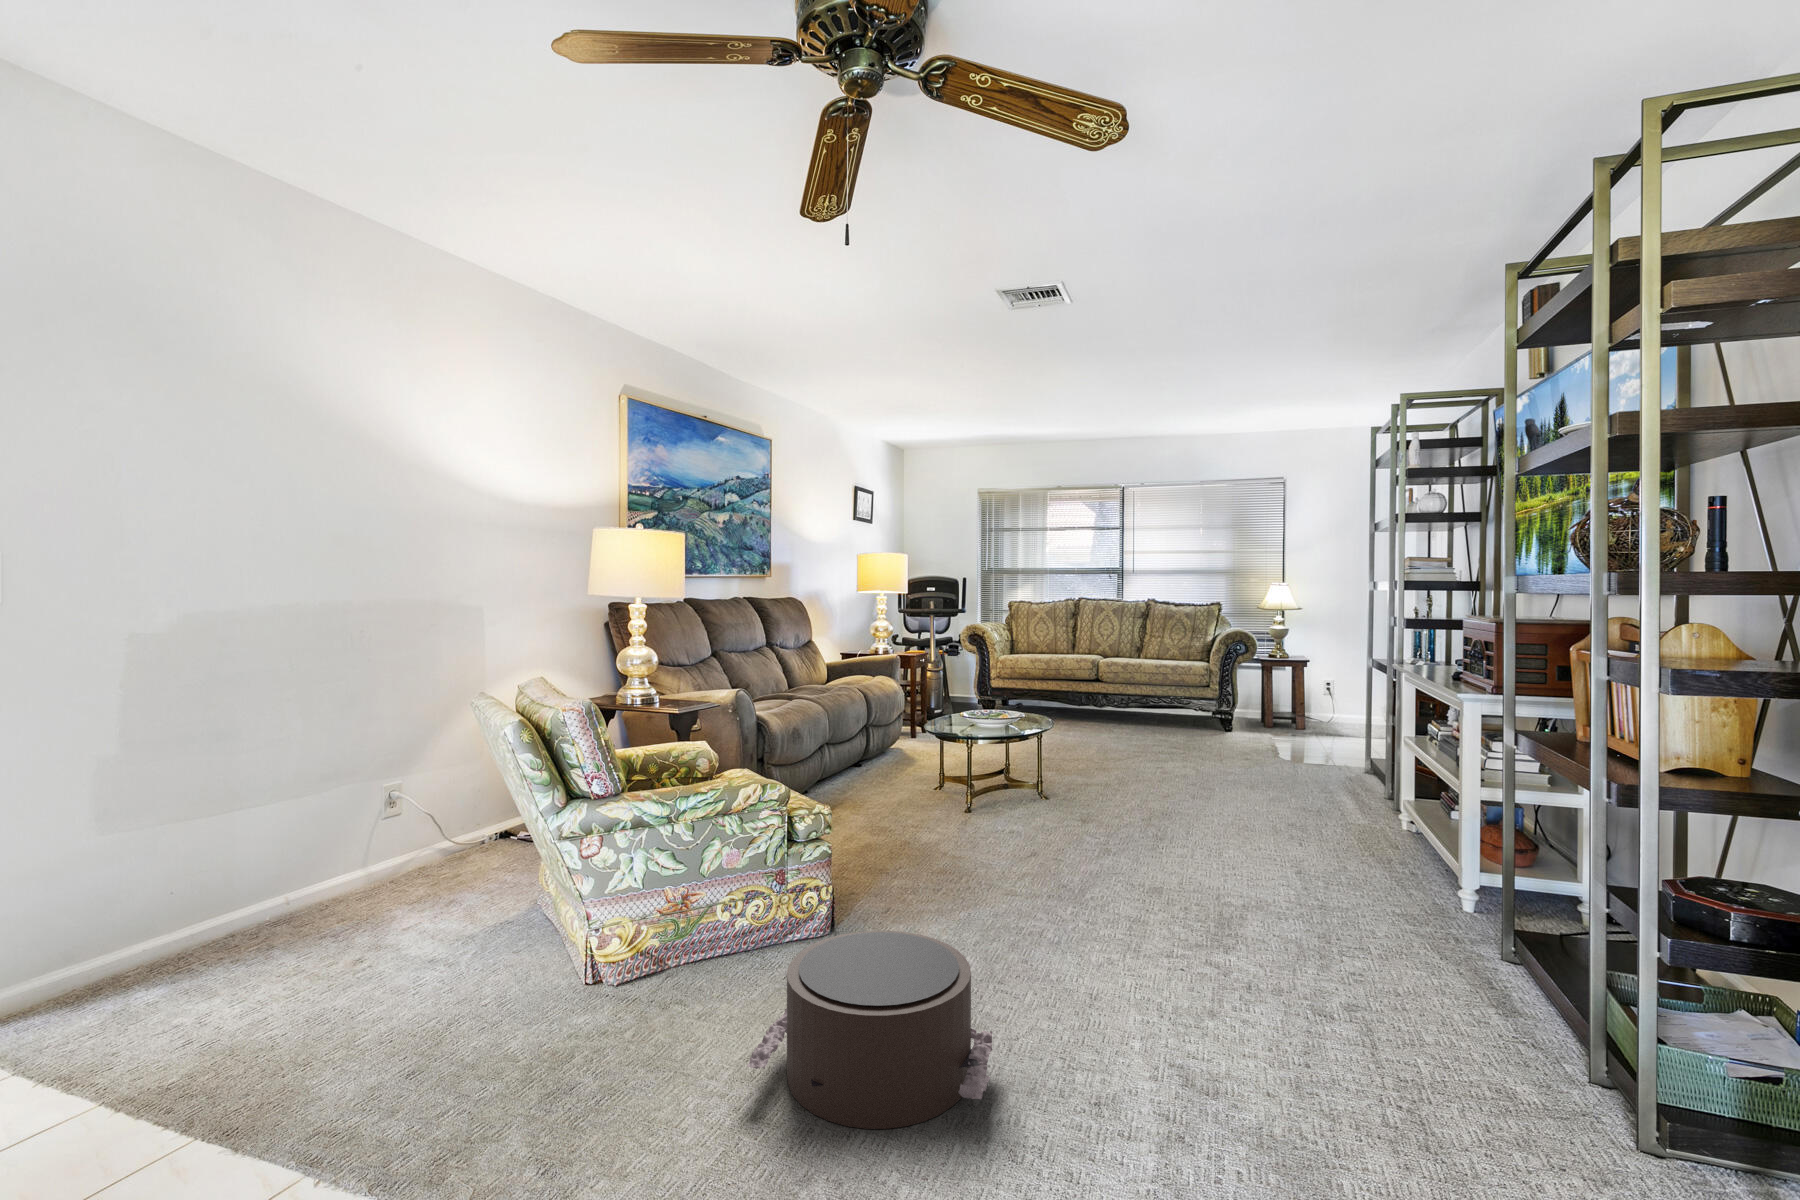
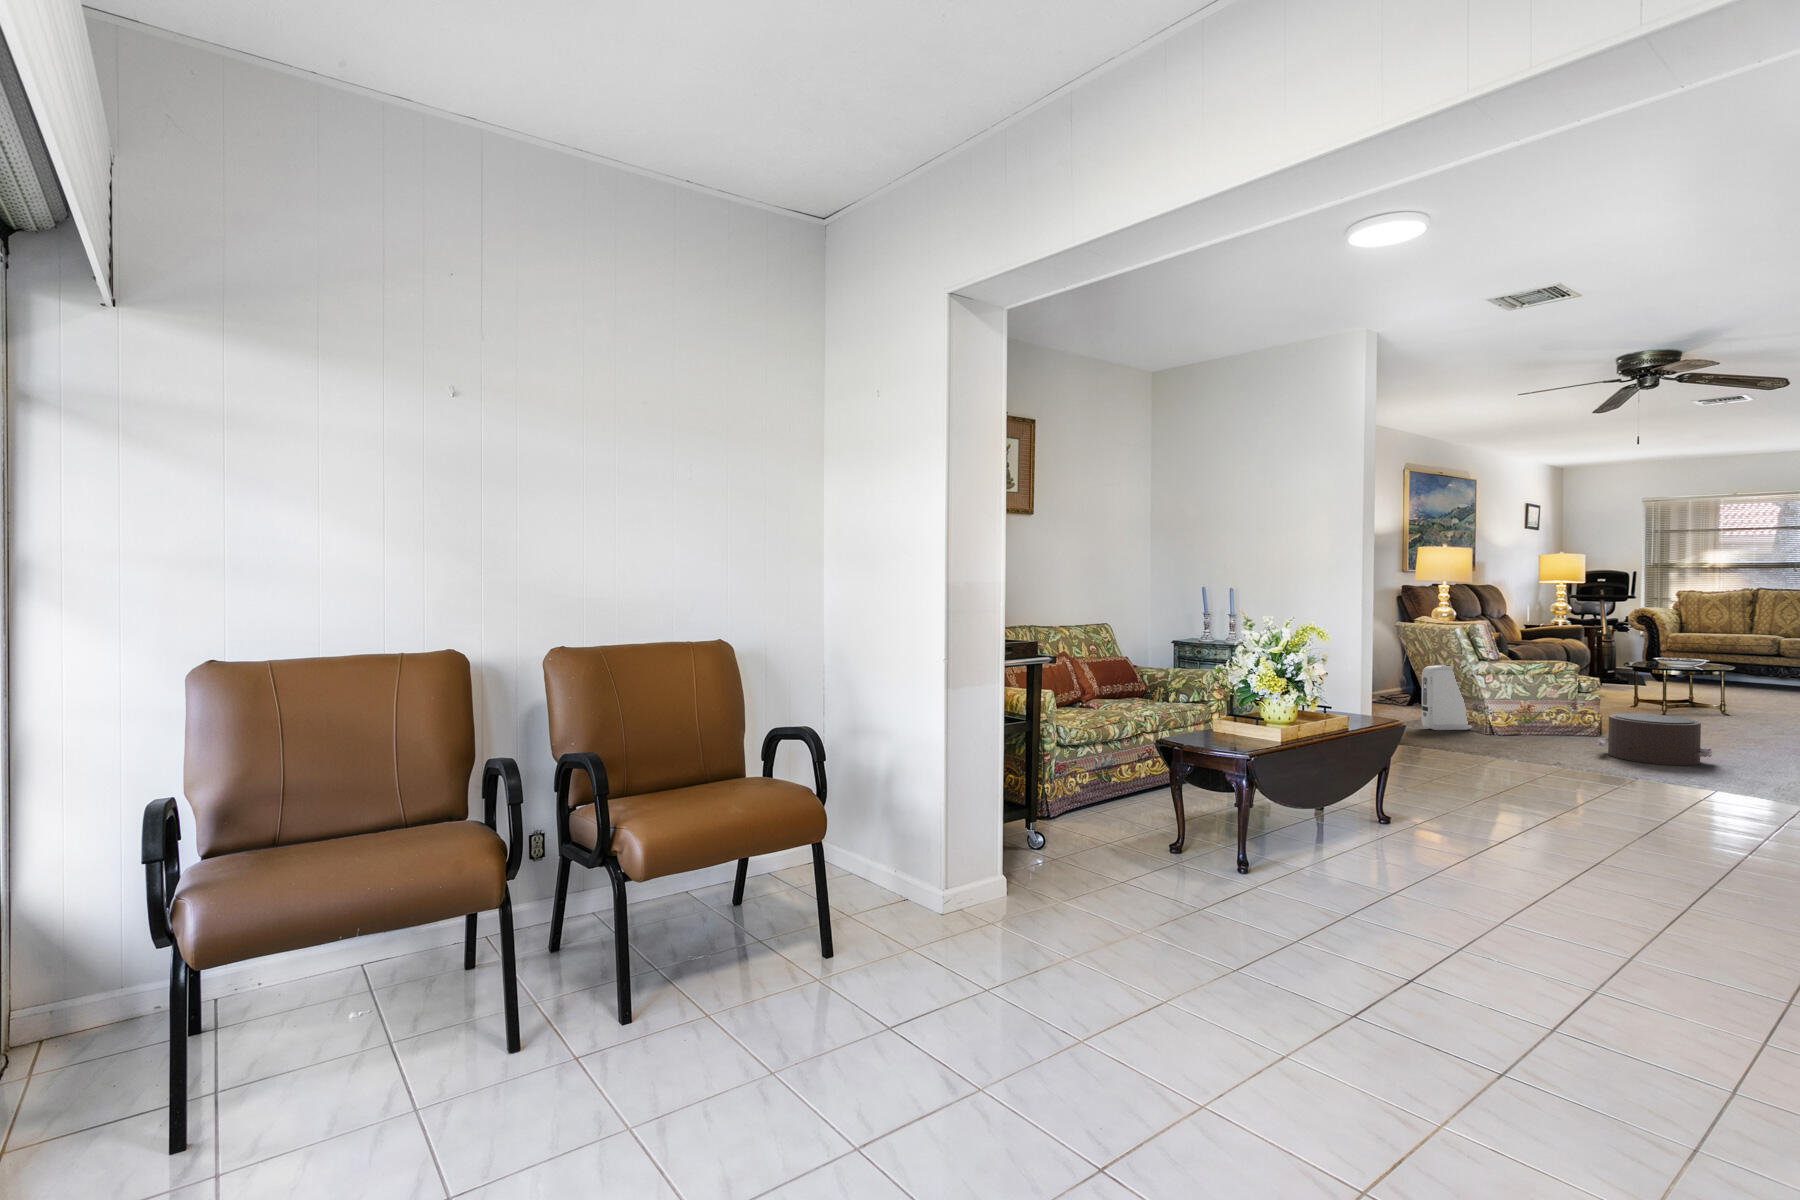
air purifier: none [460,800,590,976] -> present [1421,665,1472,730]

